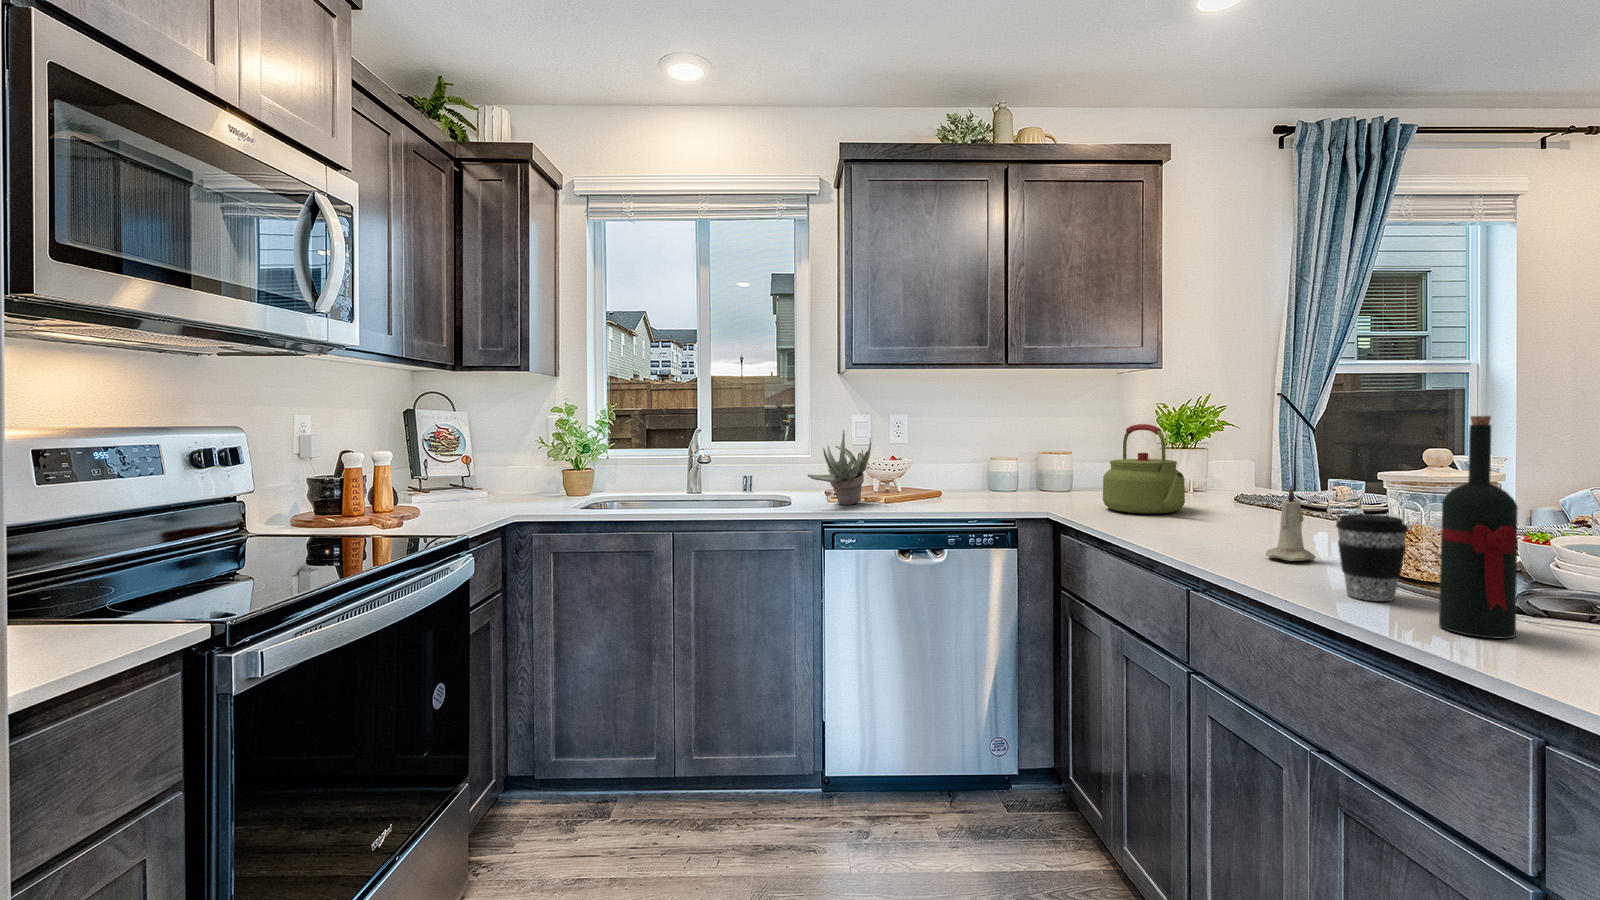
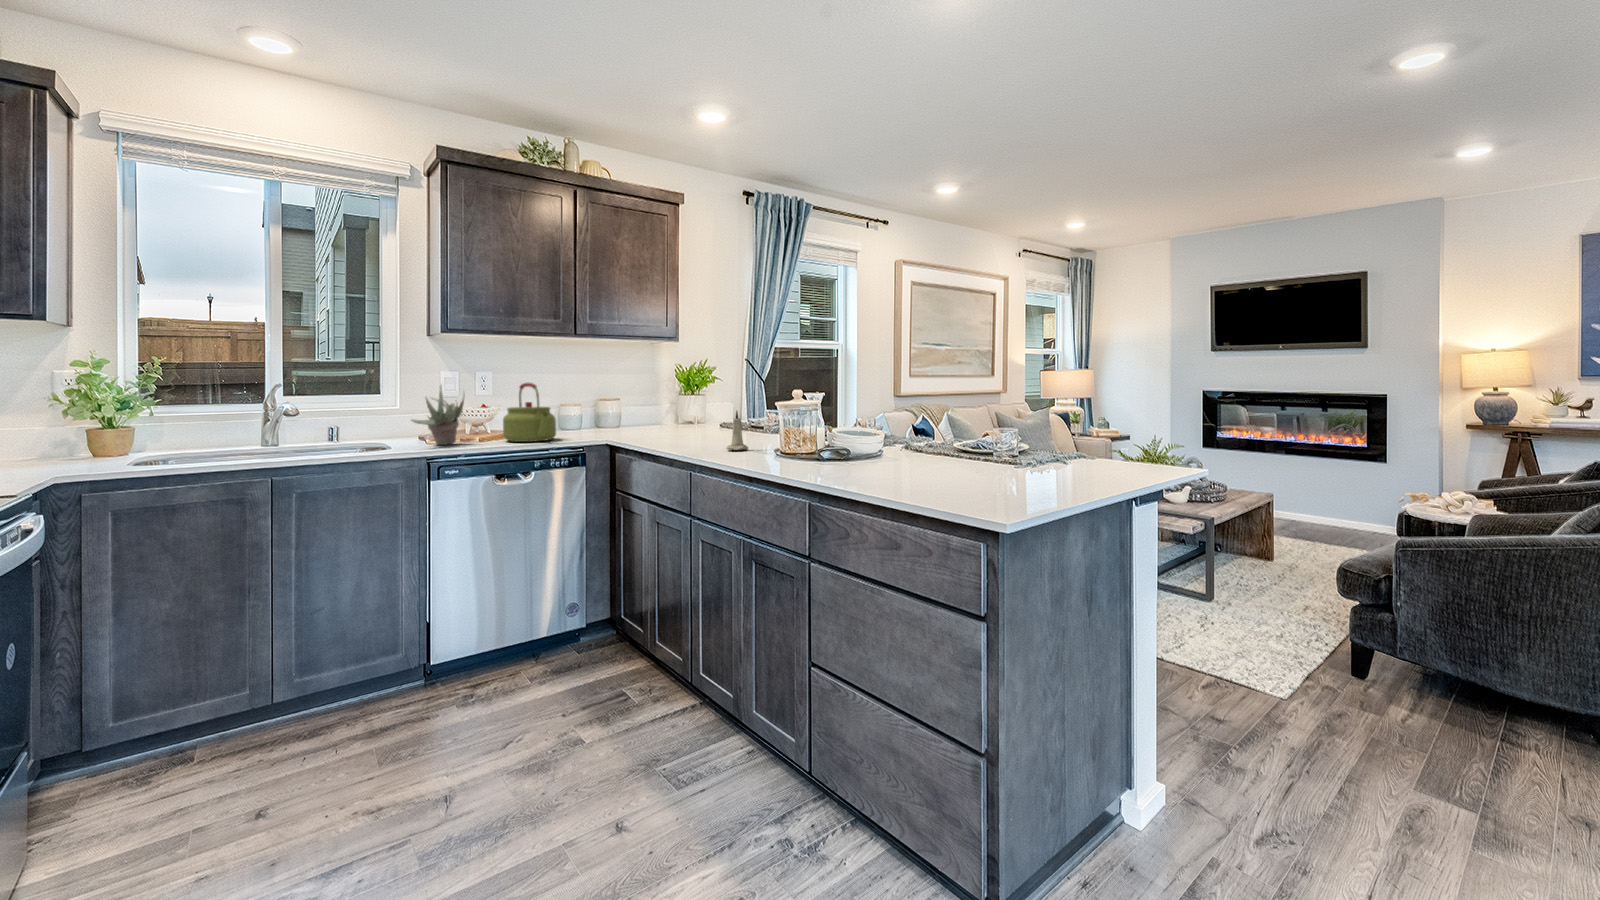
wine bottle: present [1439,416,1518,639] -> none [785,369,809,464]
kettle: present [1103,424,1185,514] -> present [503,383,556,442]
coffee cup: present [1336,514,1408,601] -> none [751,419,778,459]

